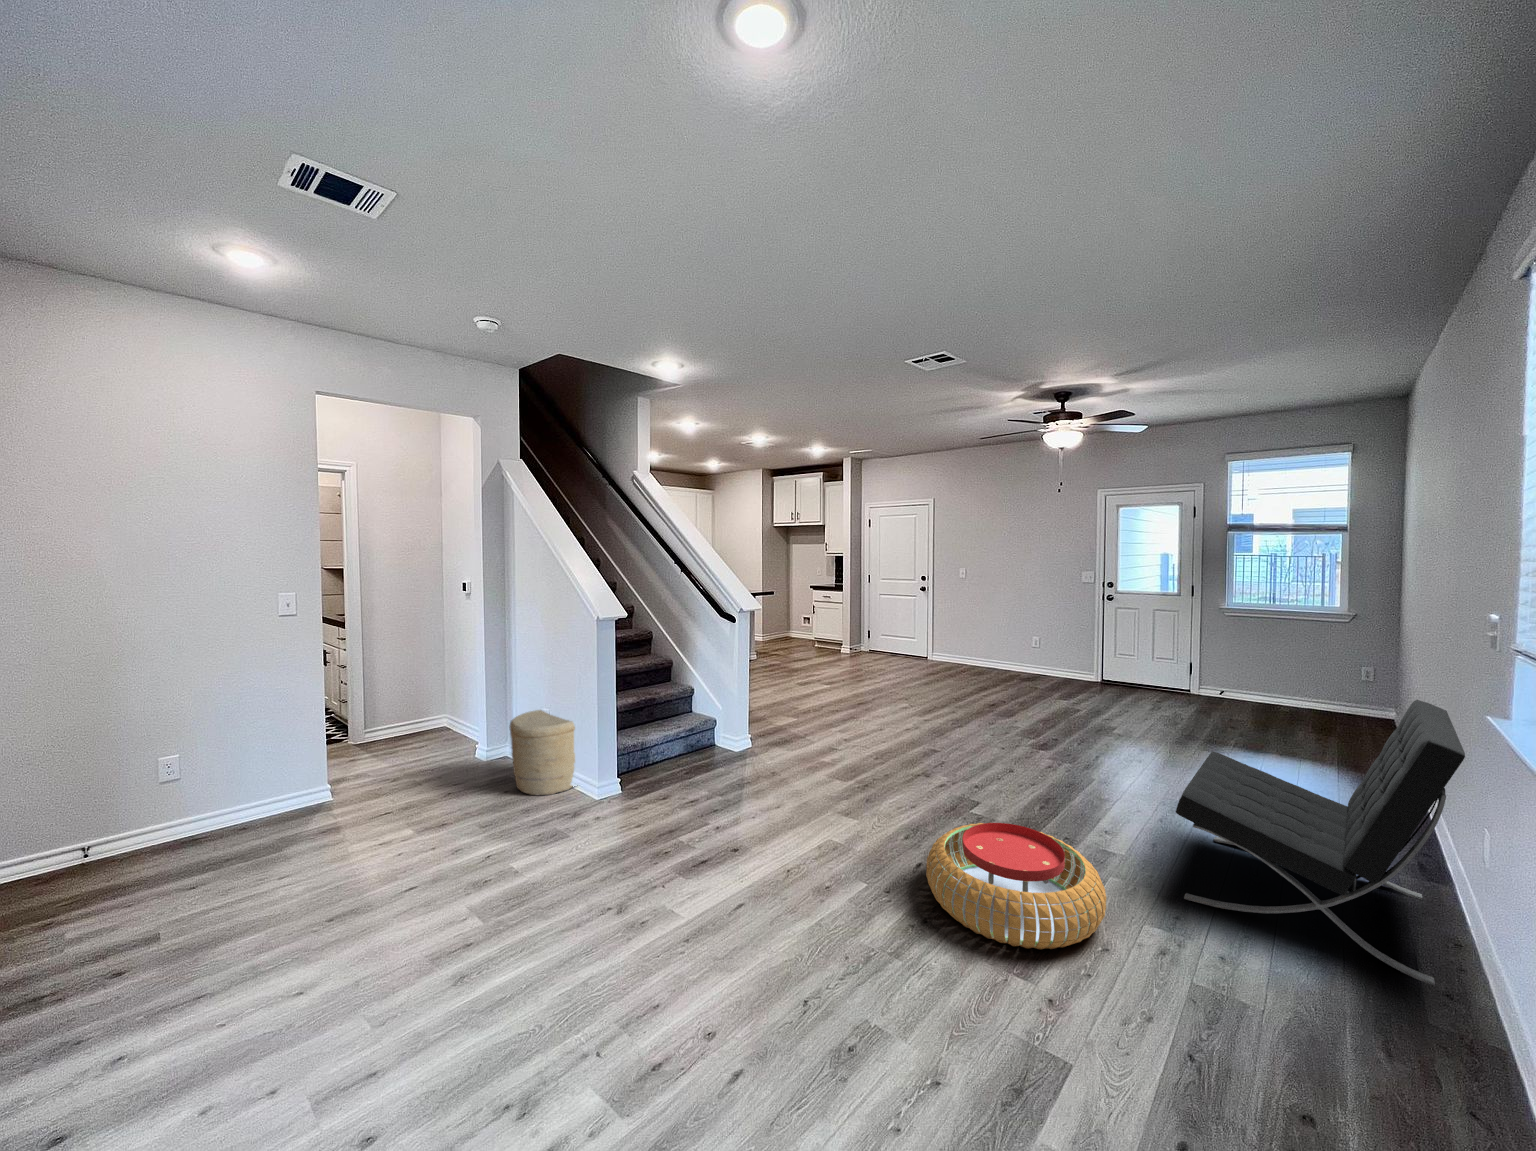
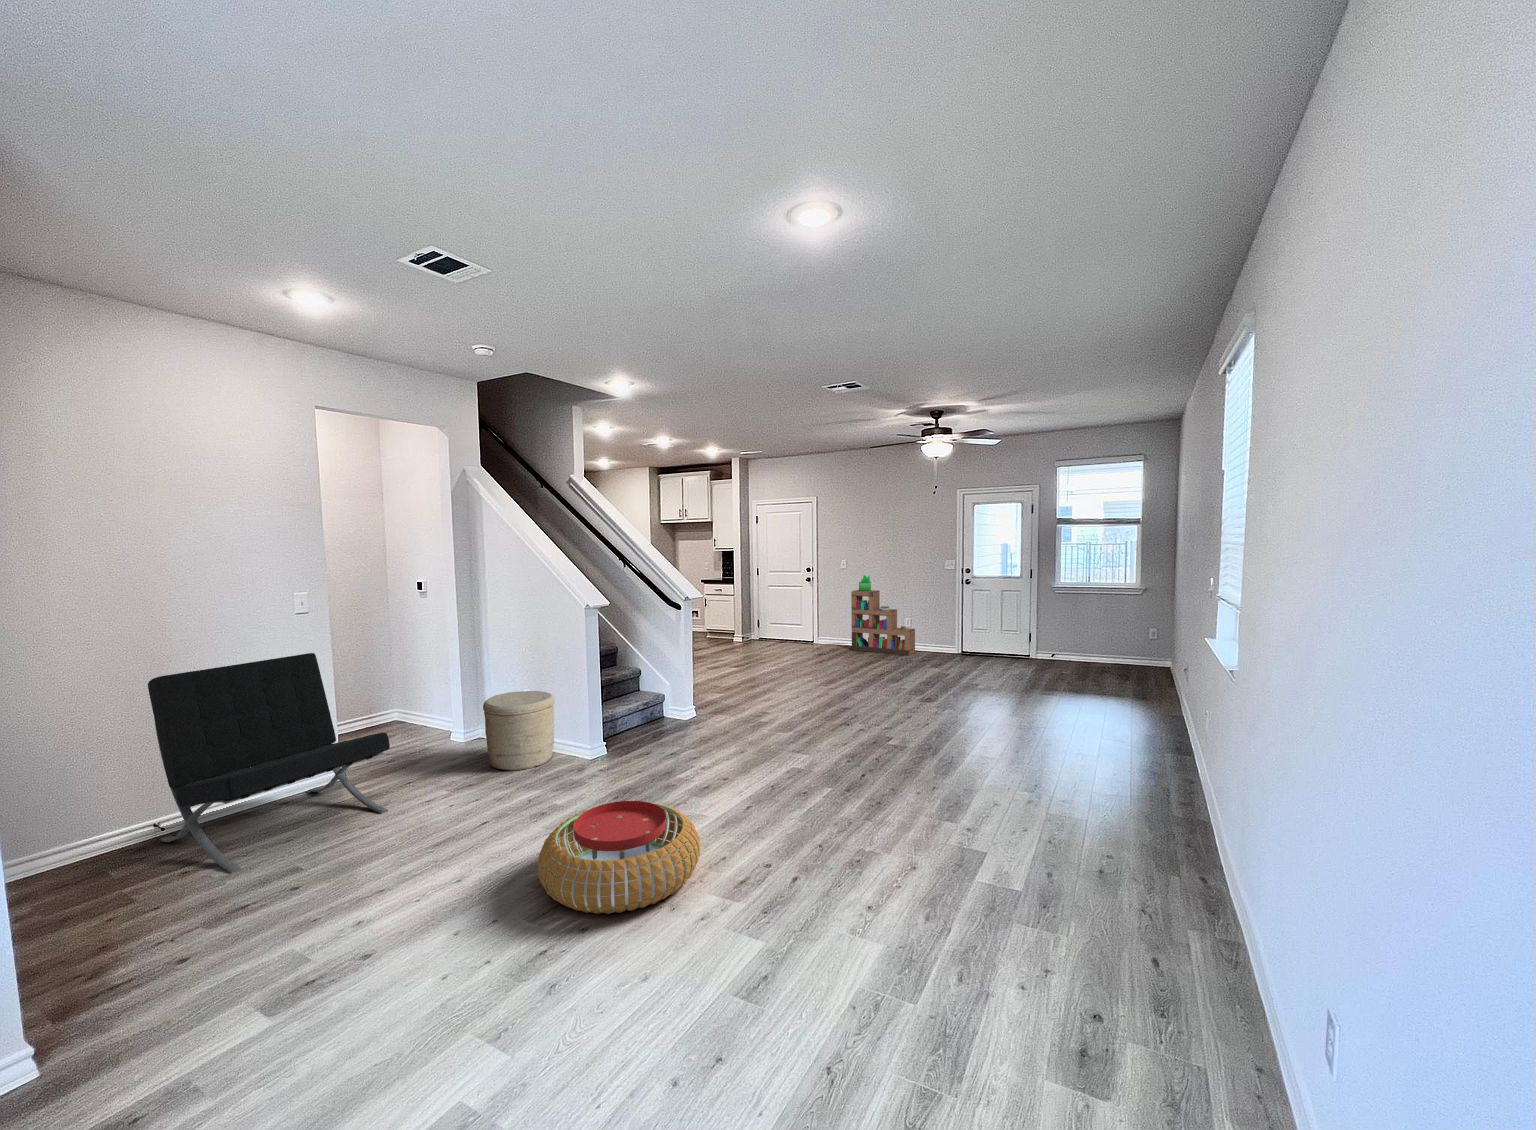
bookshelf: none [966,587,1042,682] -> present [851,575,915,655]
lounge chair: present [1176,700,1465,985] -> present [148,653,390,873]
pouf: present [926,823,1107,949] -> present [538,801,700,914]

